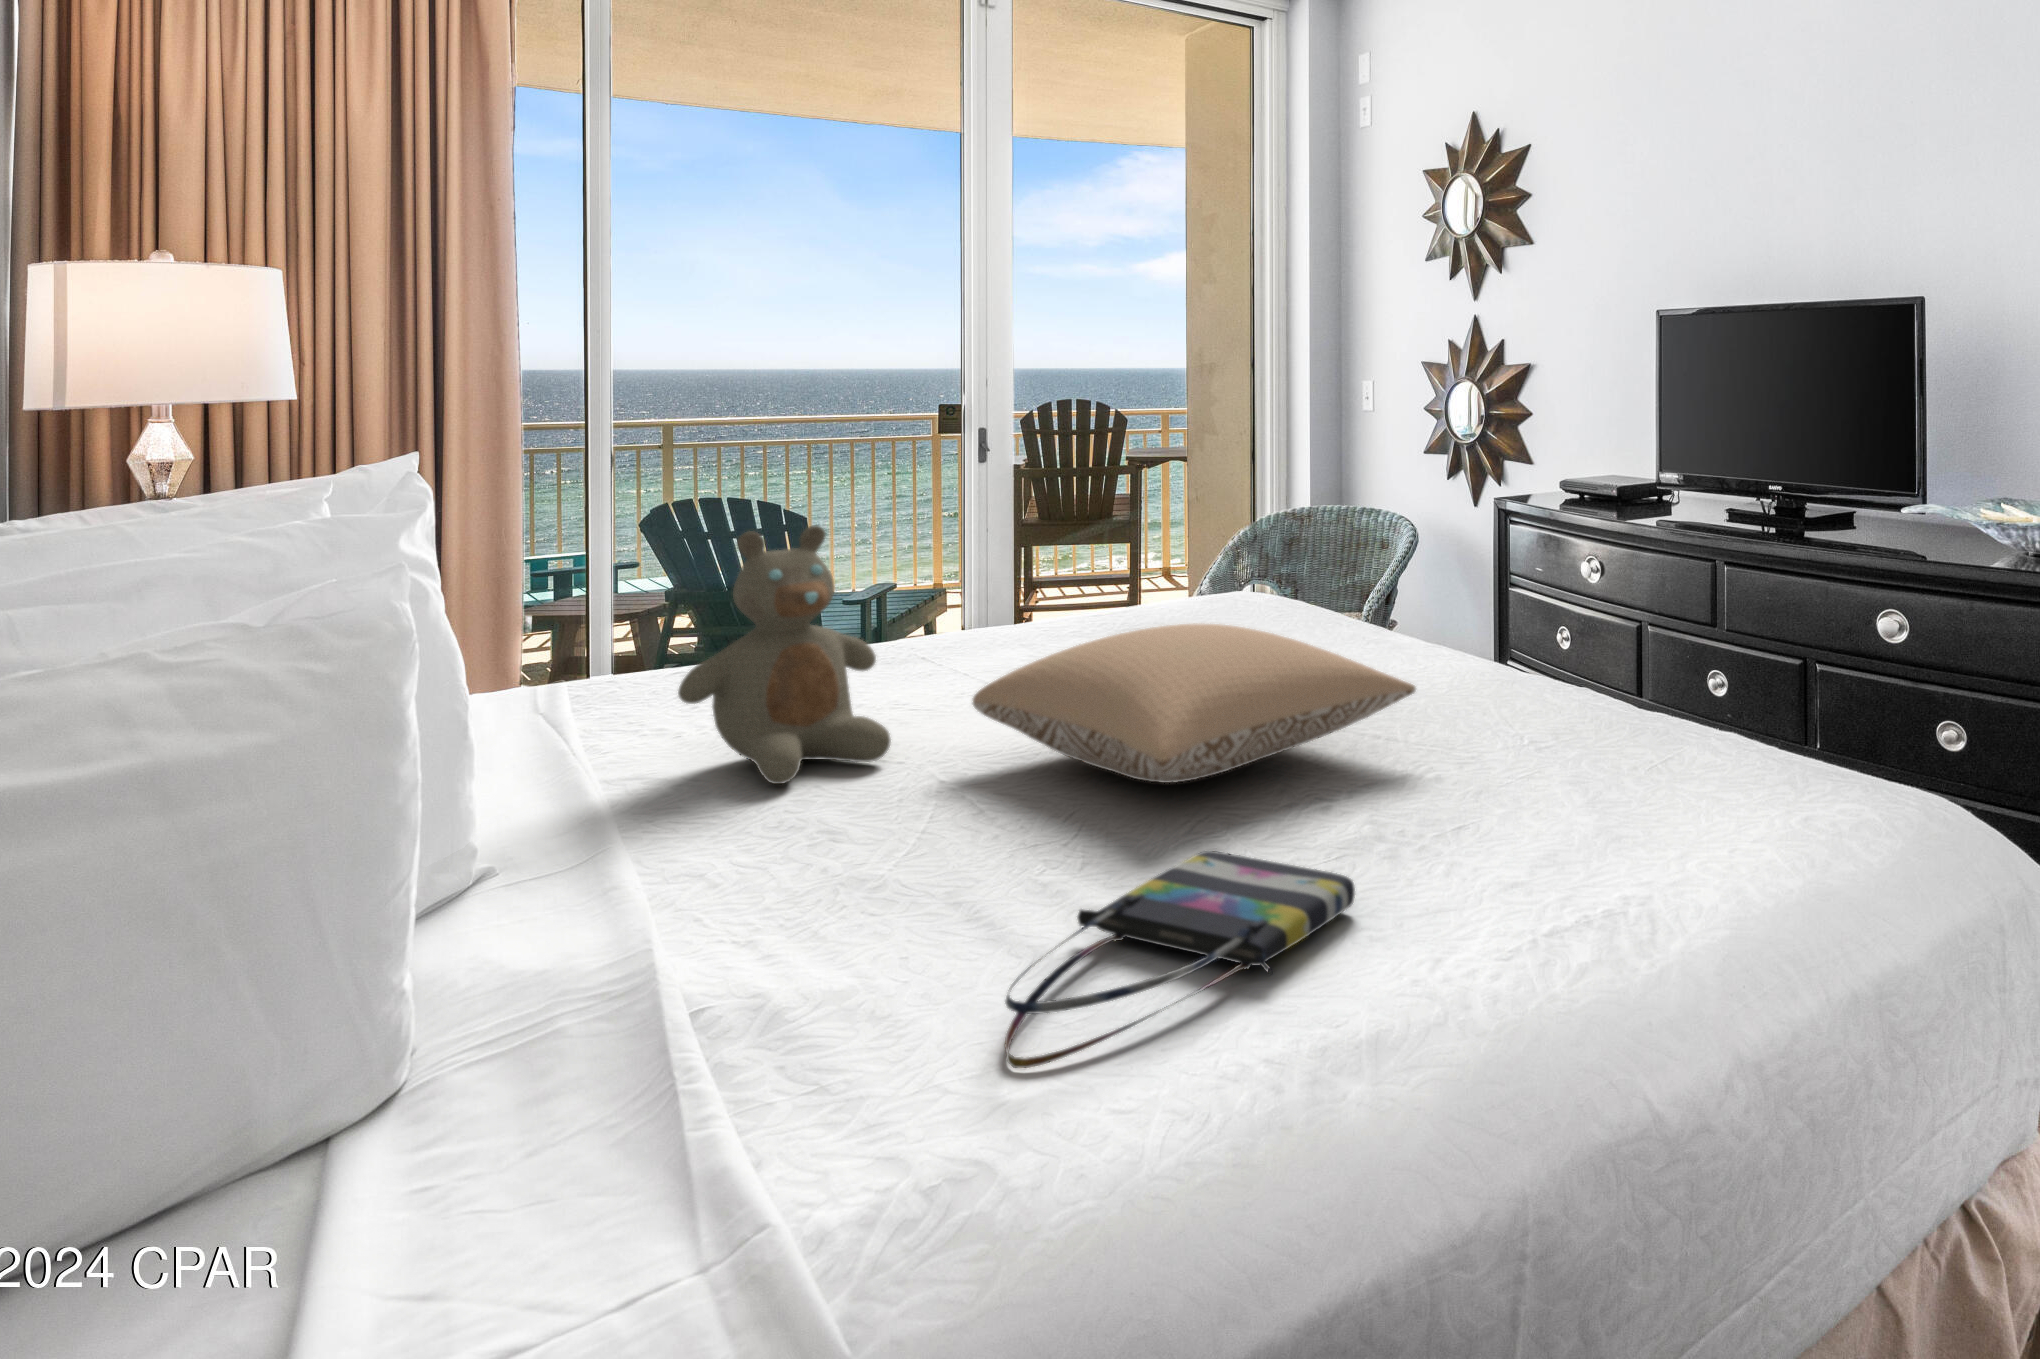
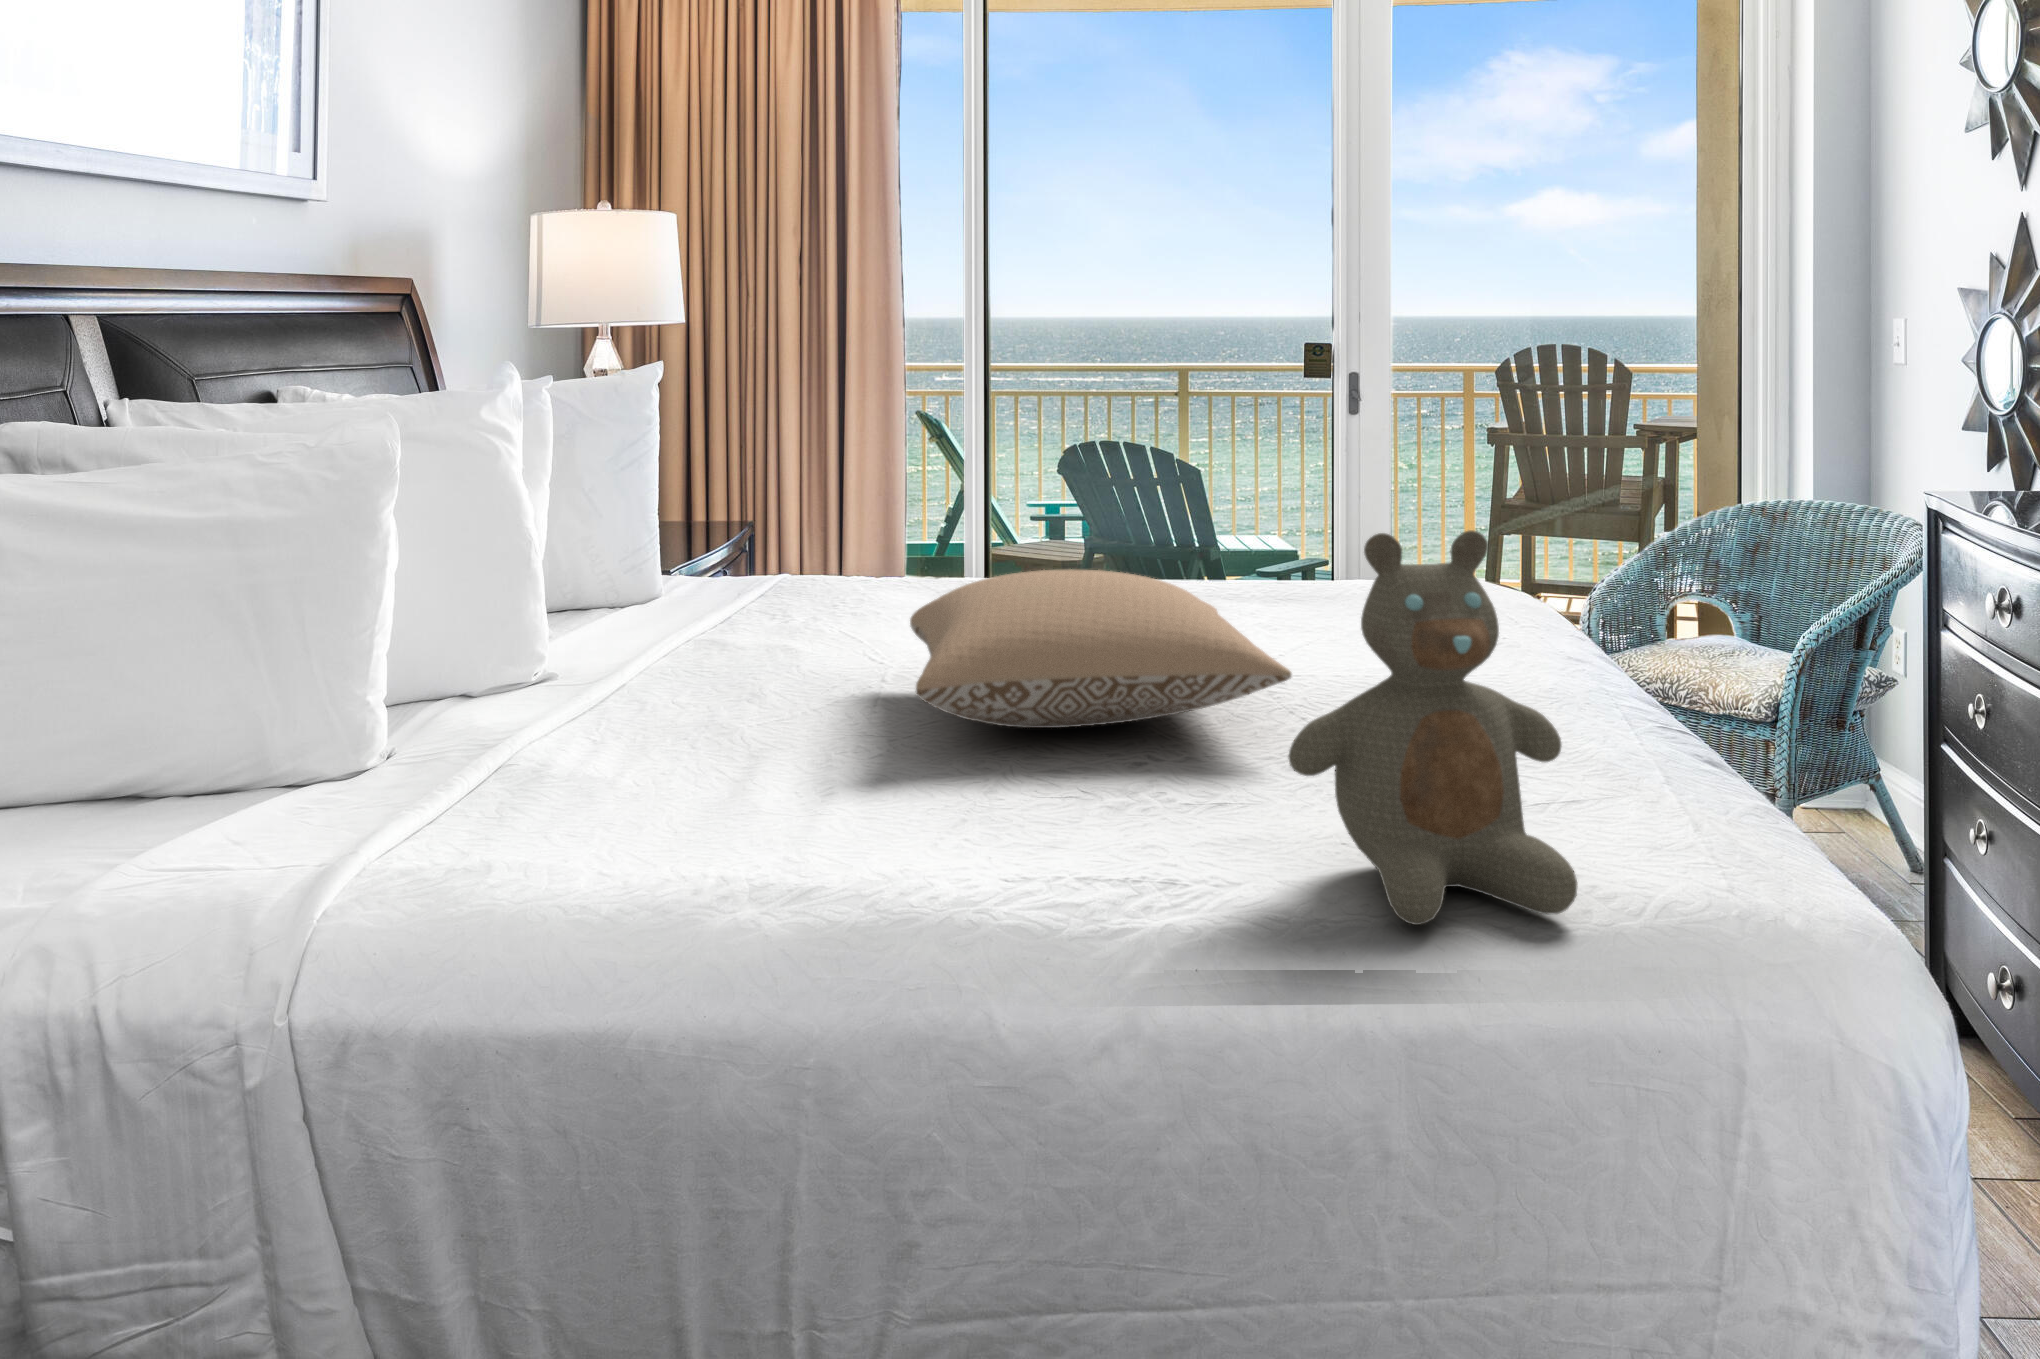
teddy bear: present [678,525,891,784] -> present [1288,530,1577,925]
tote bag: present [1005,851,1355,1068] -> none [522,777,939,882]

